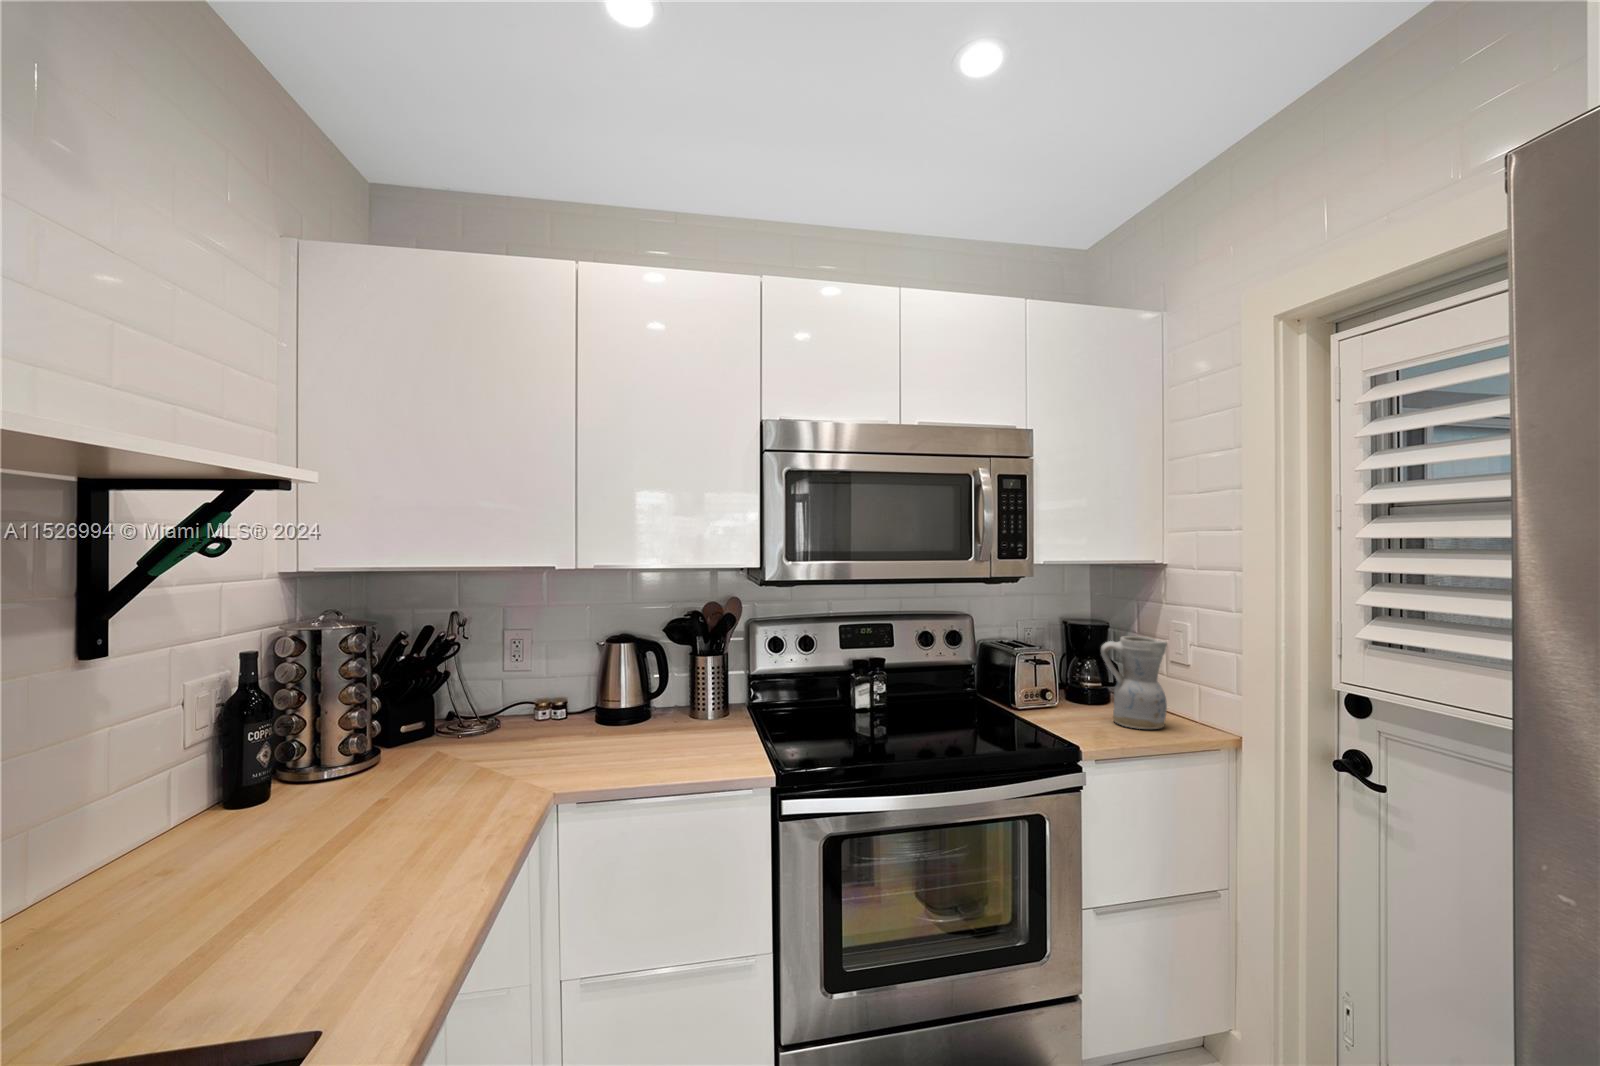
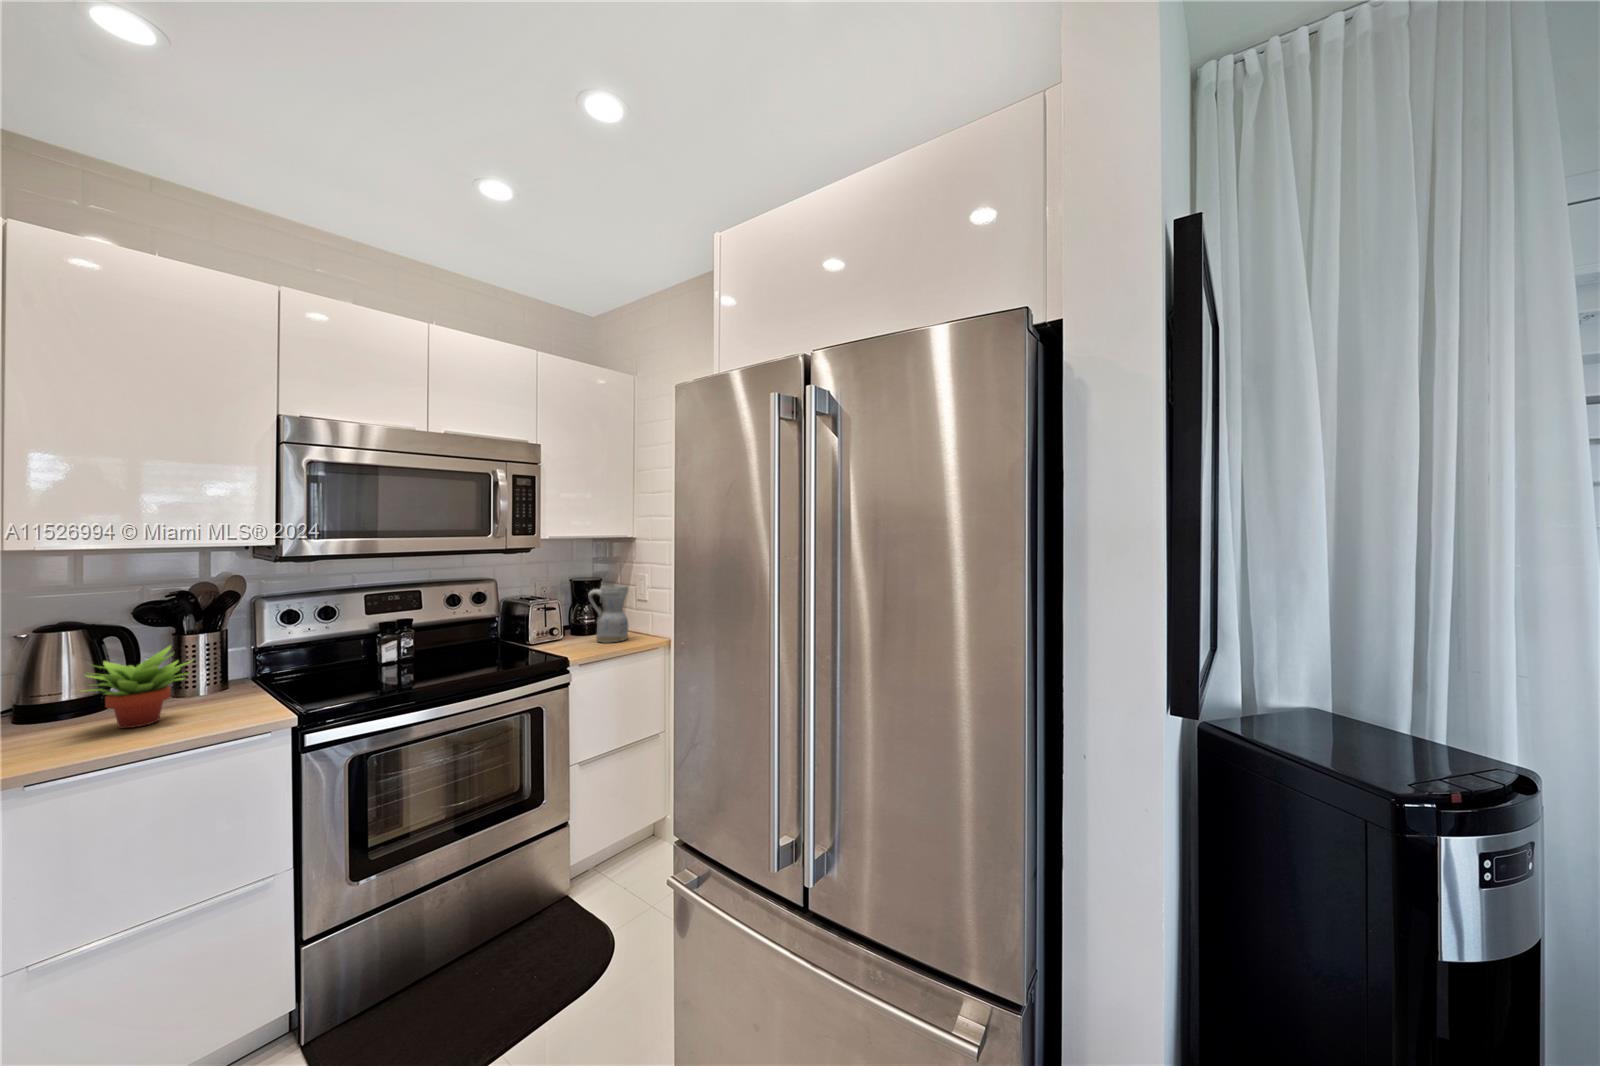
succulent plant: none [628,667,703,749] -> present [80,645,193,728]

